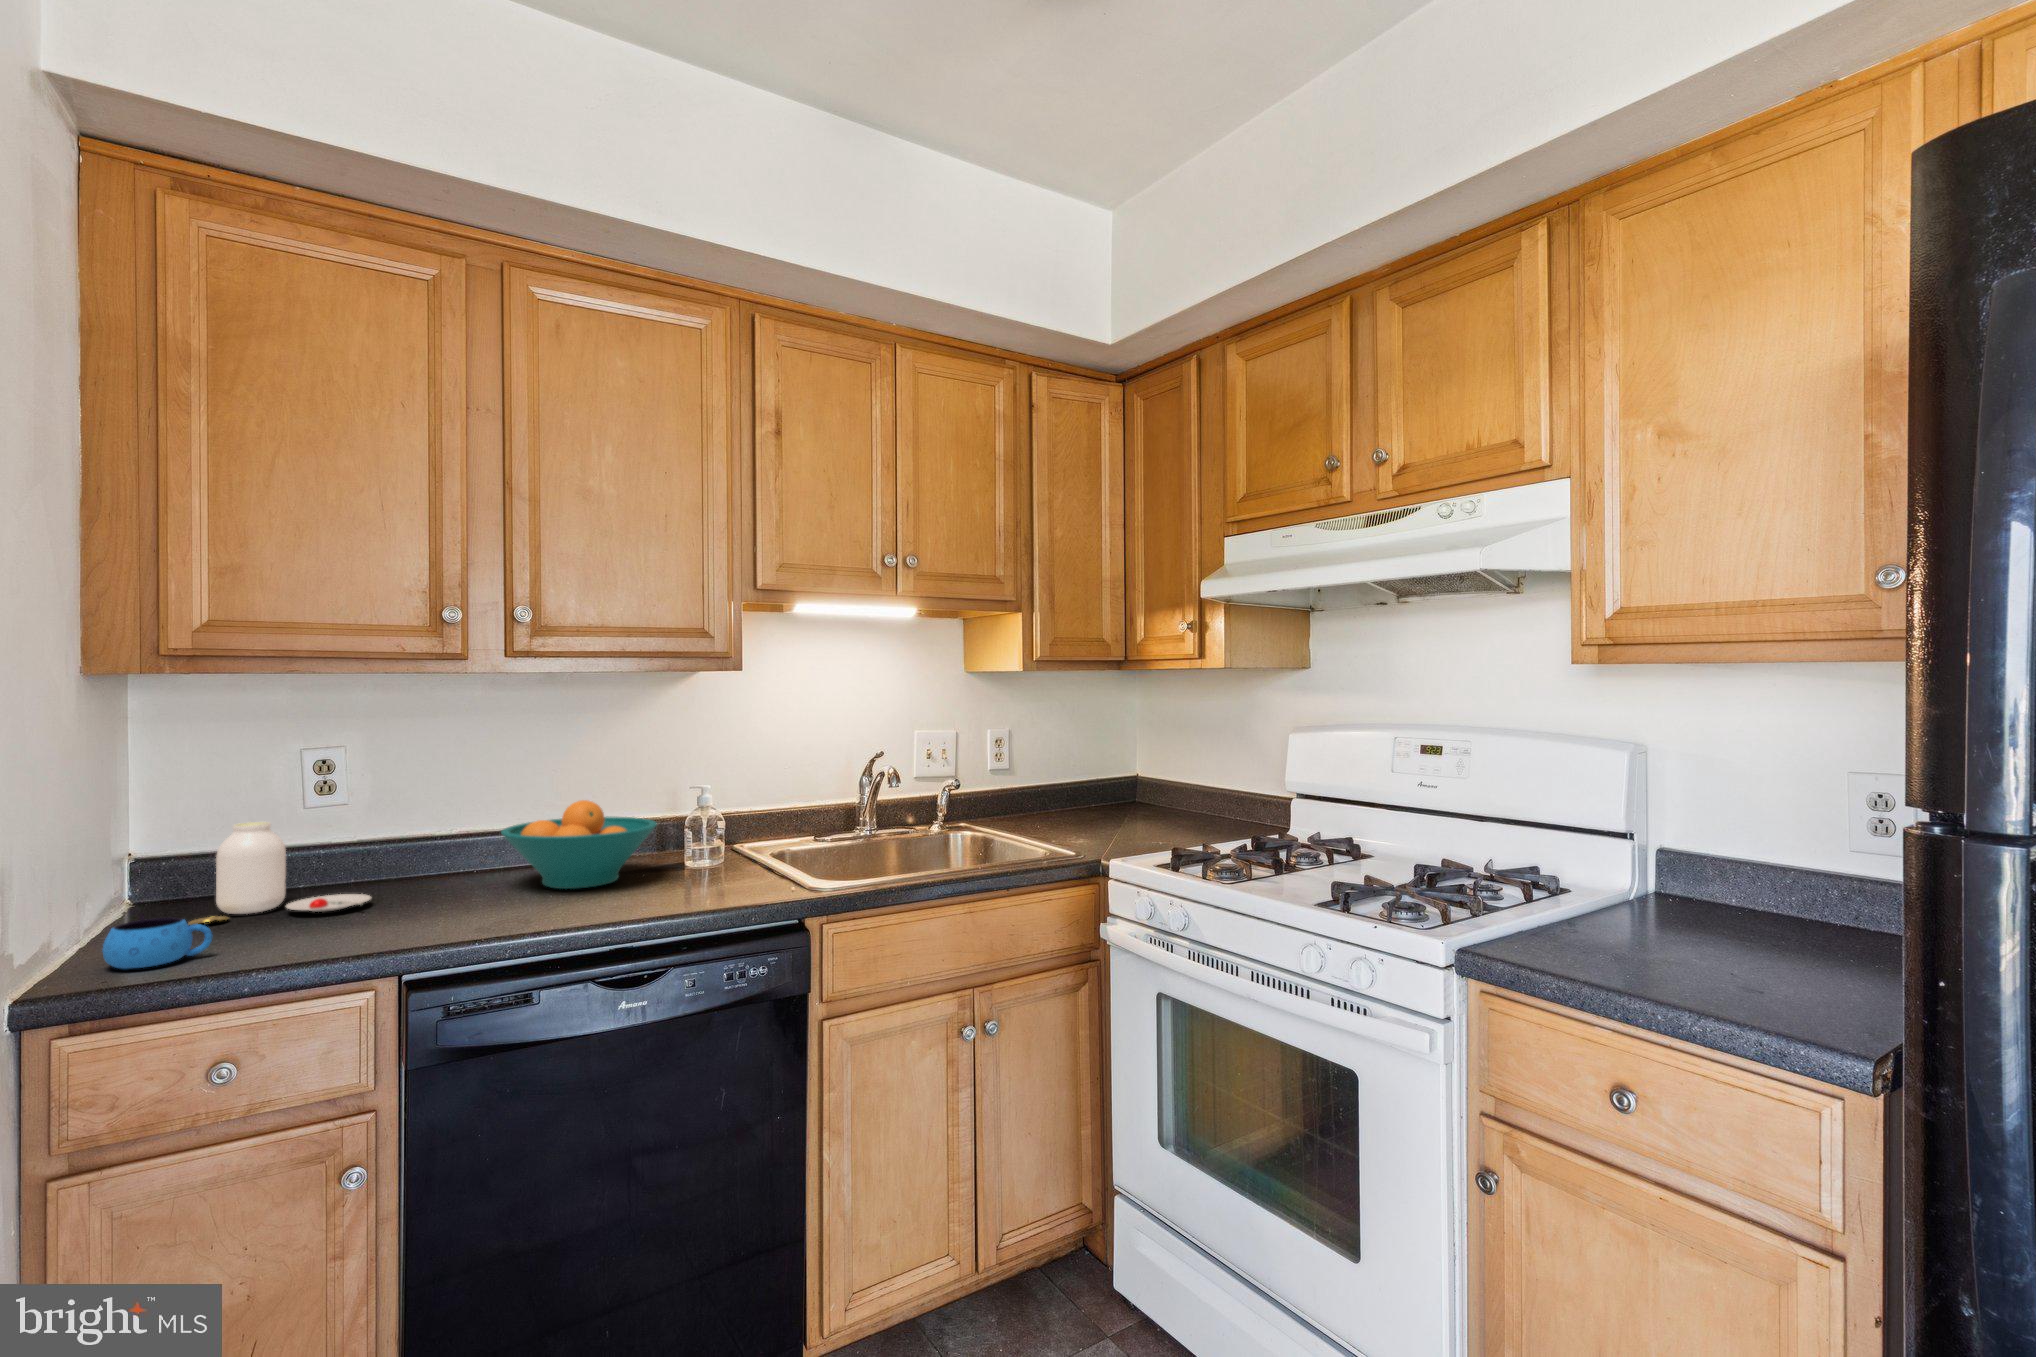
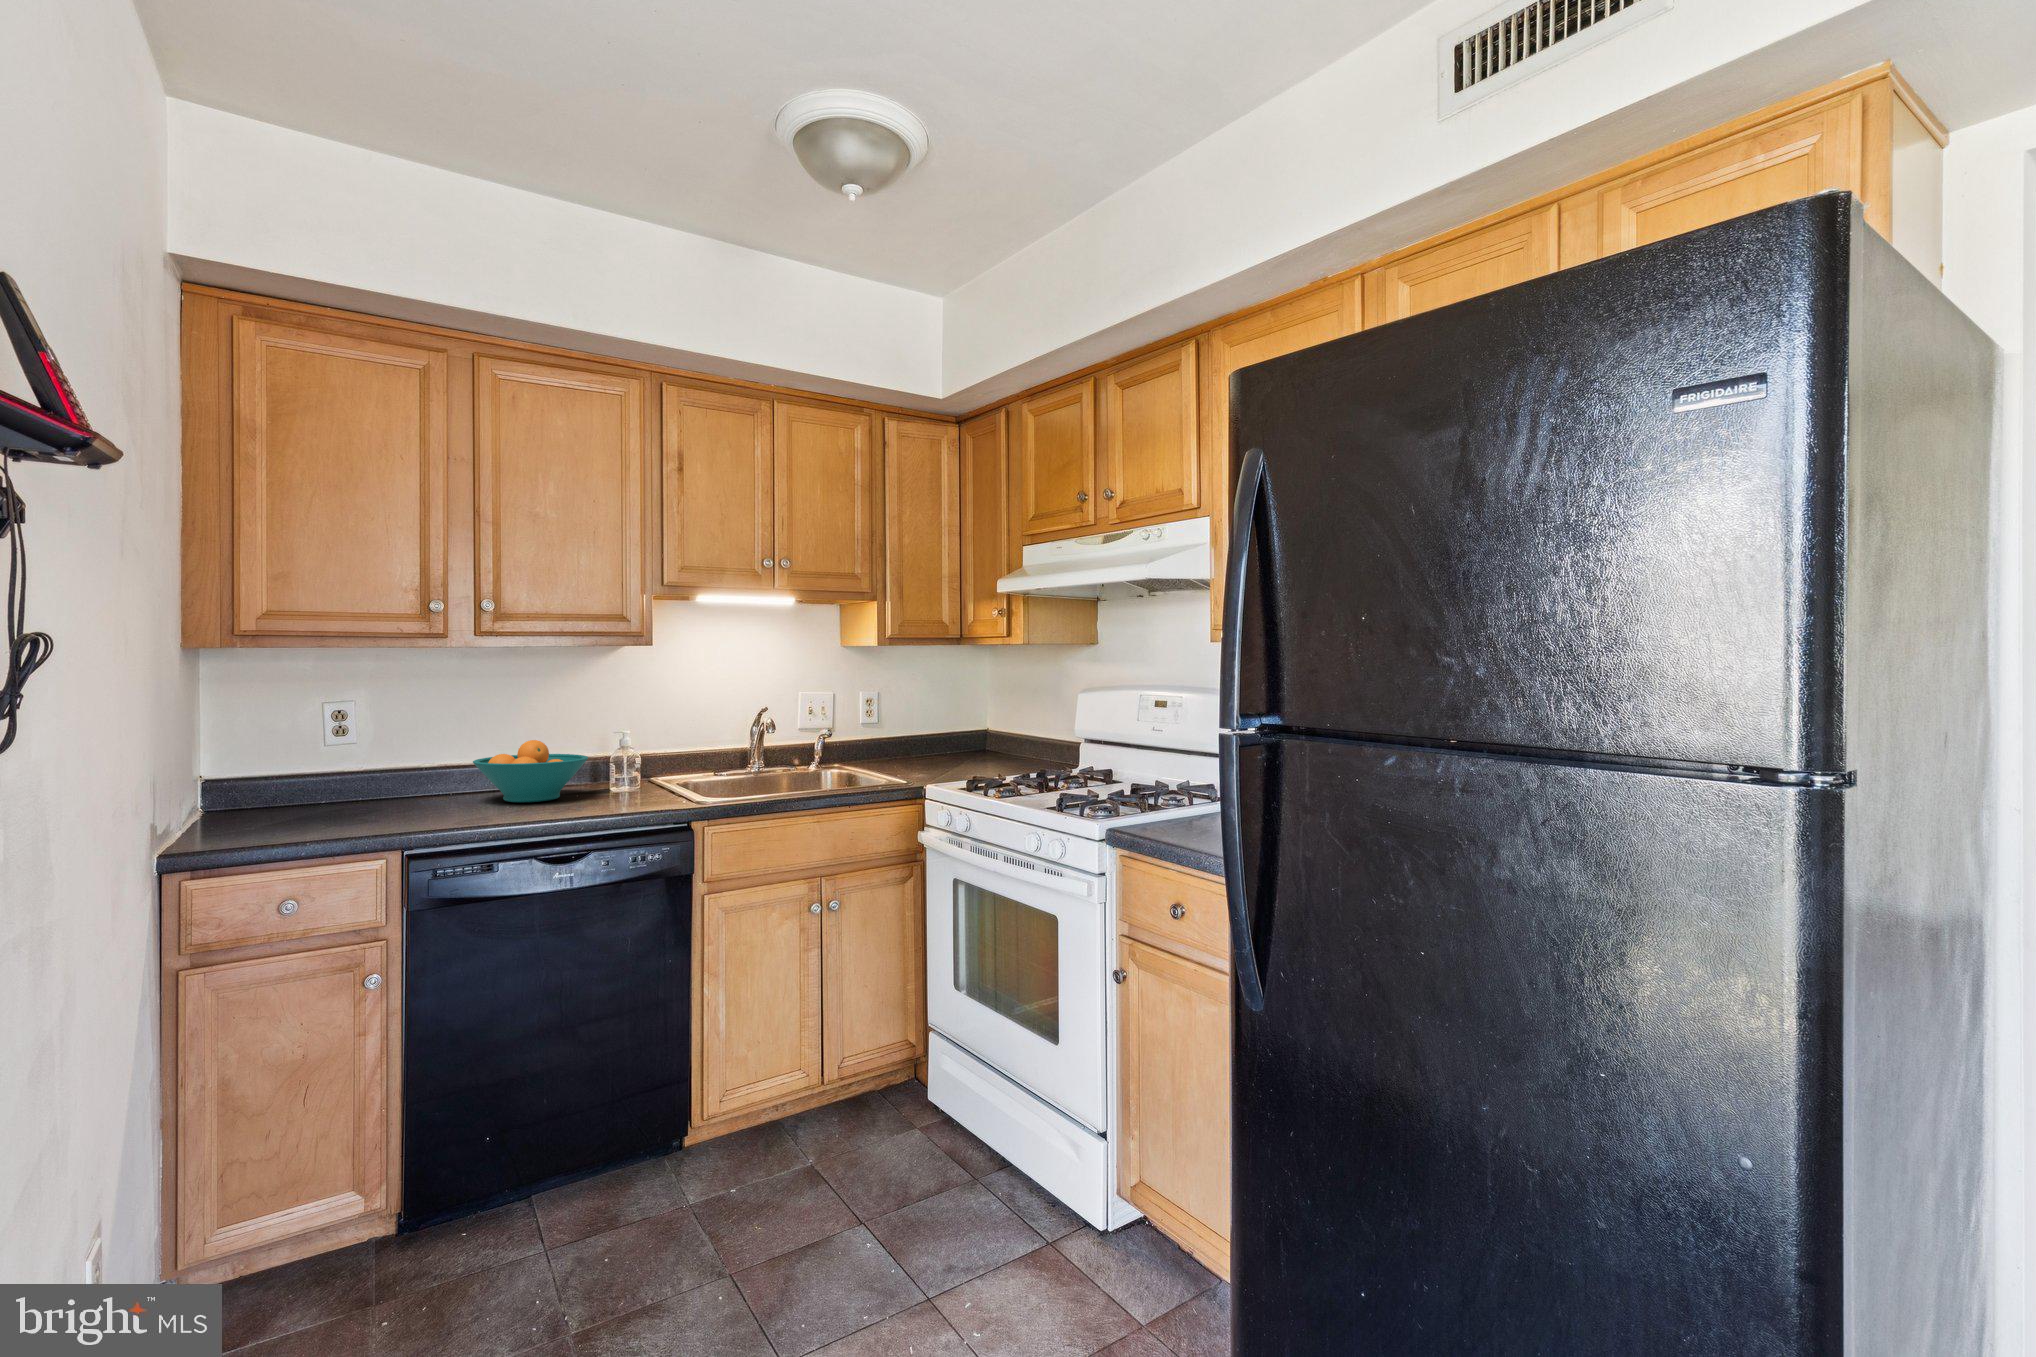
jar: present [188,822,371,925] -> none [254,752,380,820]
mug: present [102,918,213,969] -> none [207,810,278,840]

